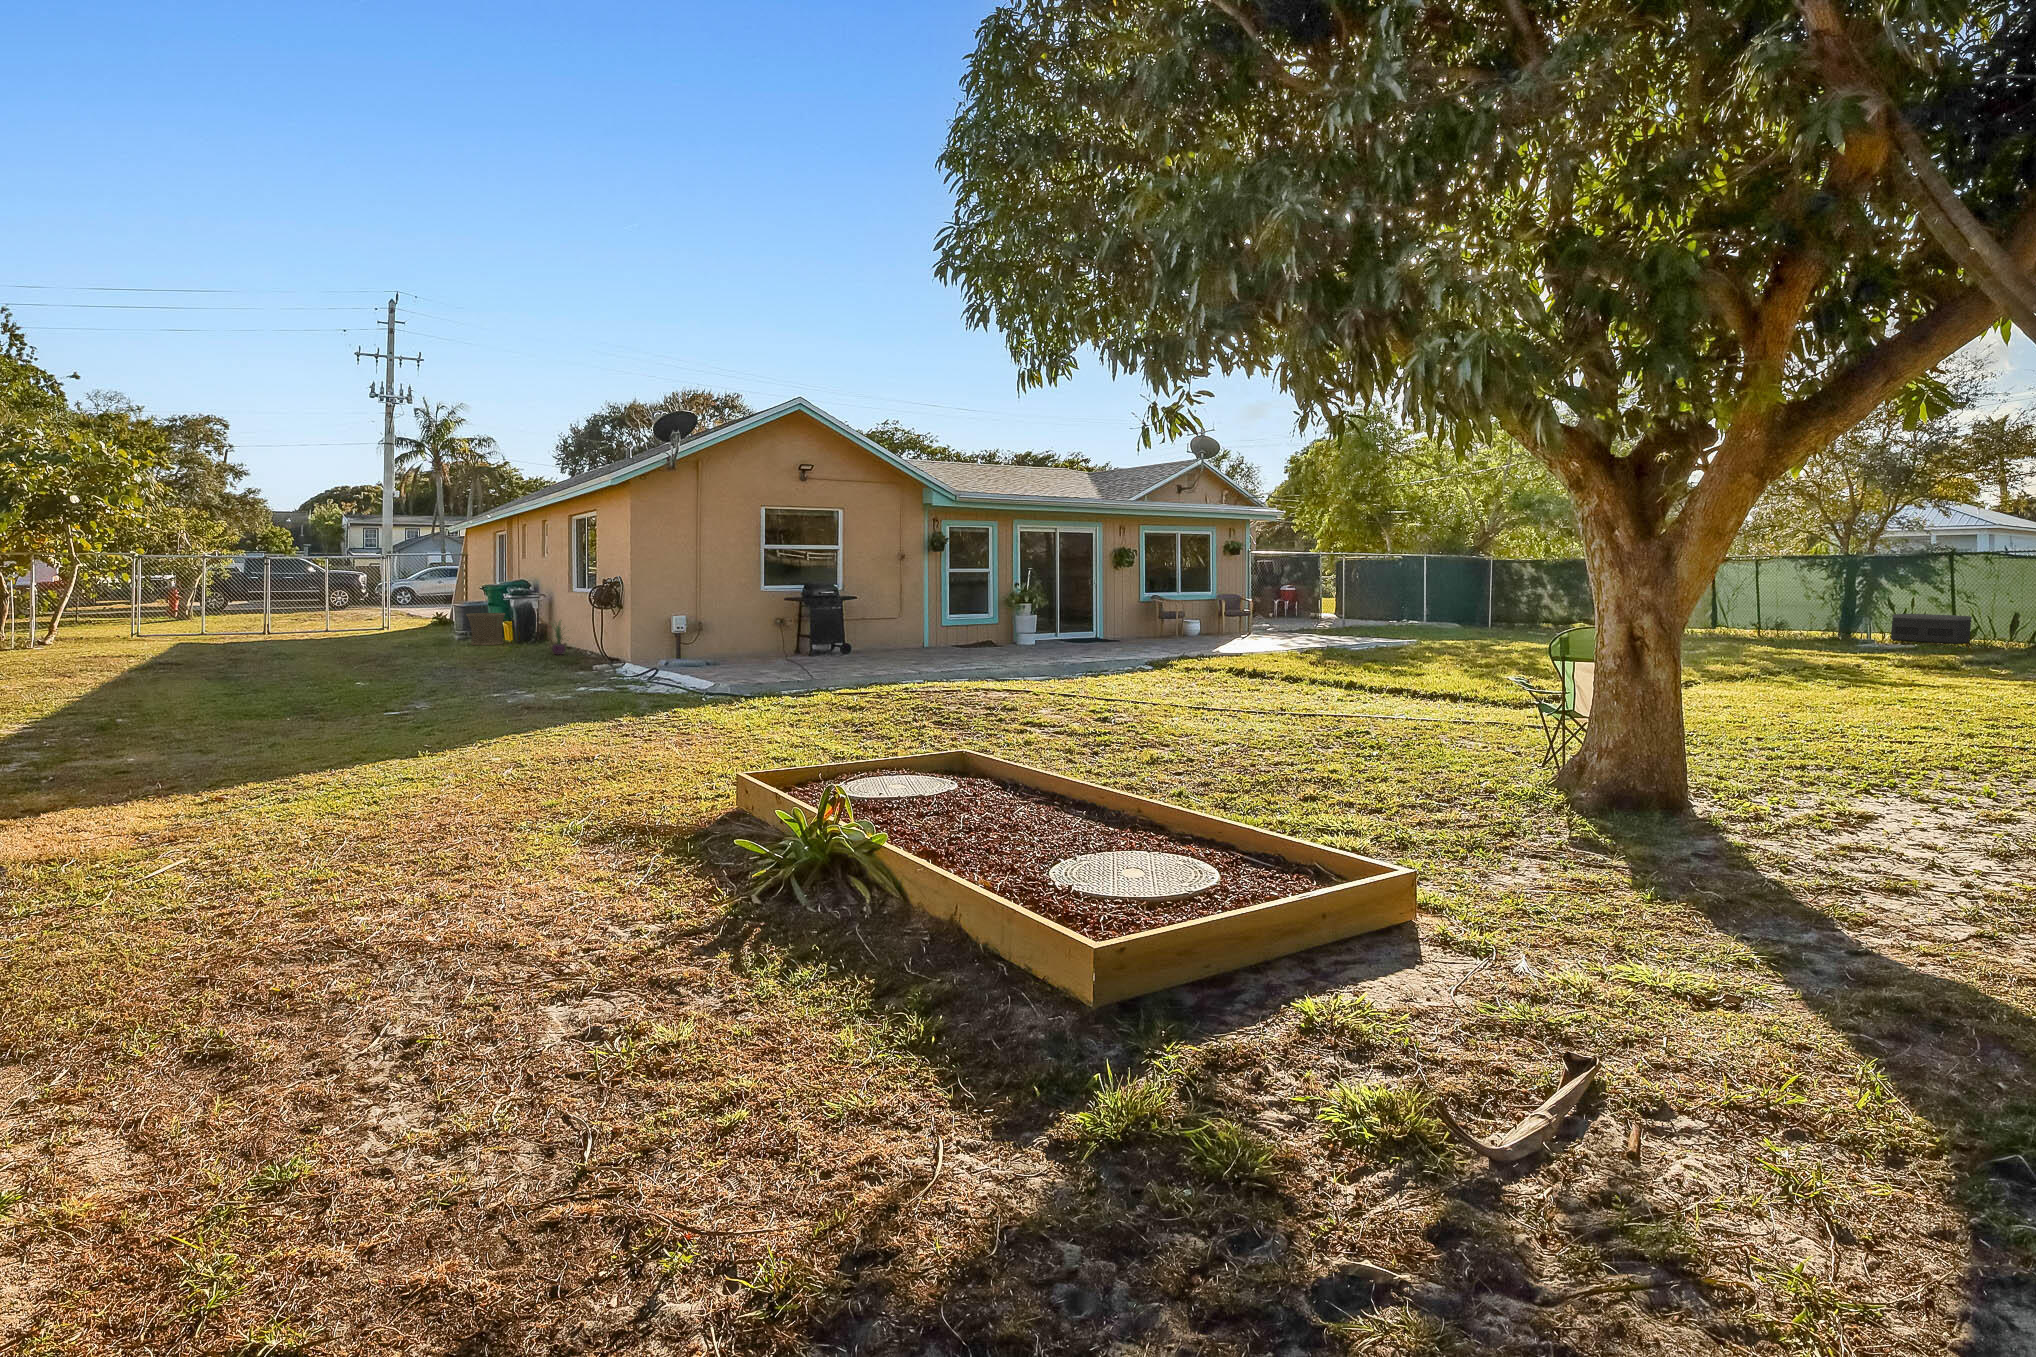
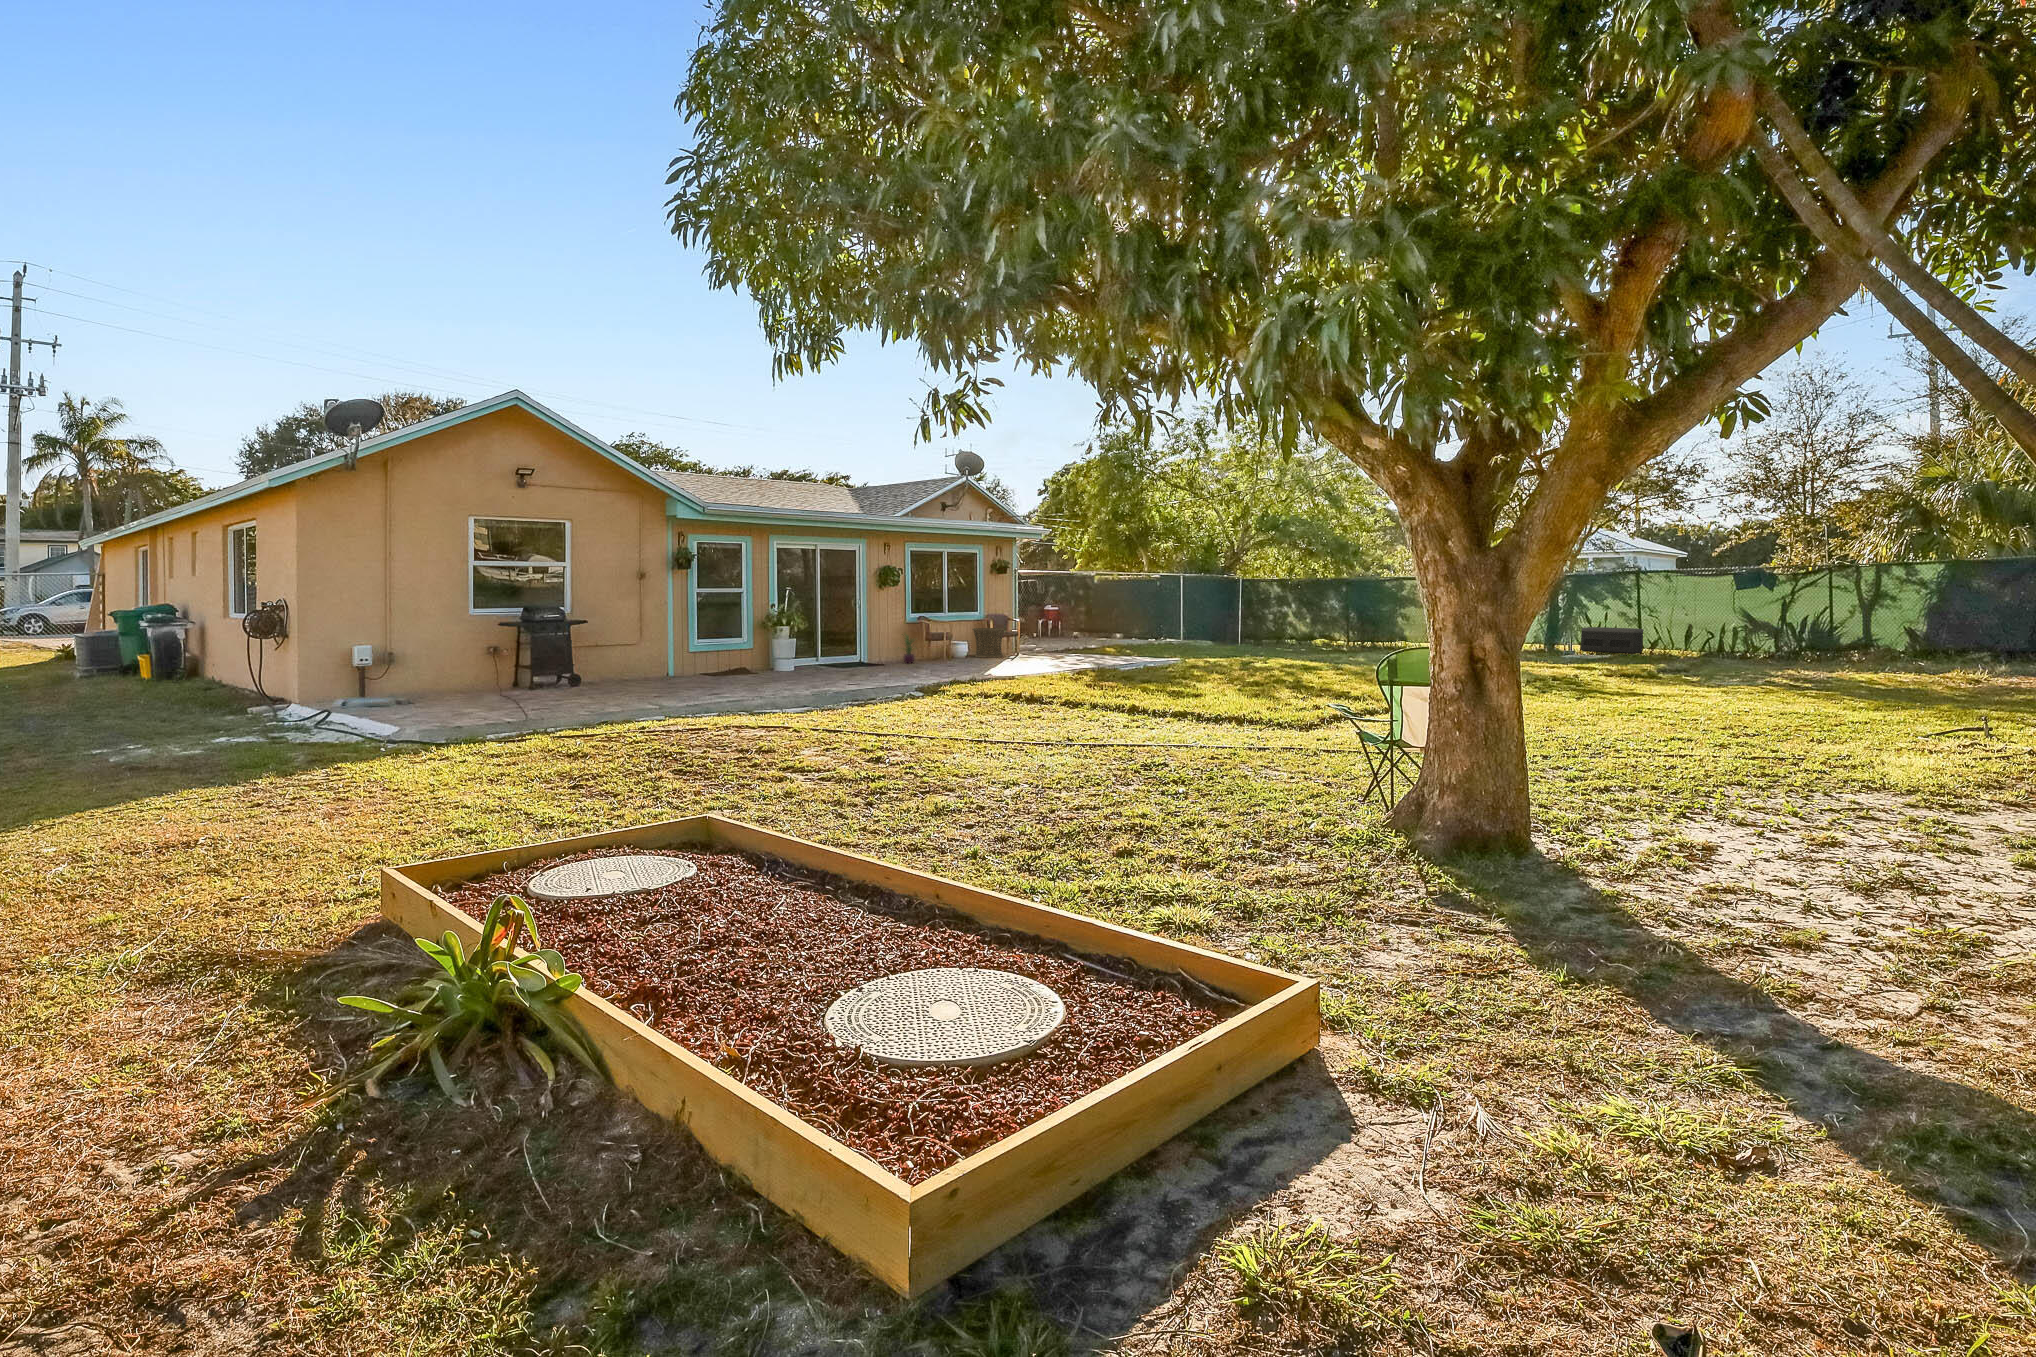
basket: present [466,613,505,645] -> present [973,628,1005,658]
decorative plant: present [552,621,566,655] -> present [904,635,915,663]

